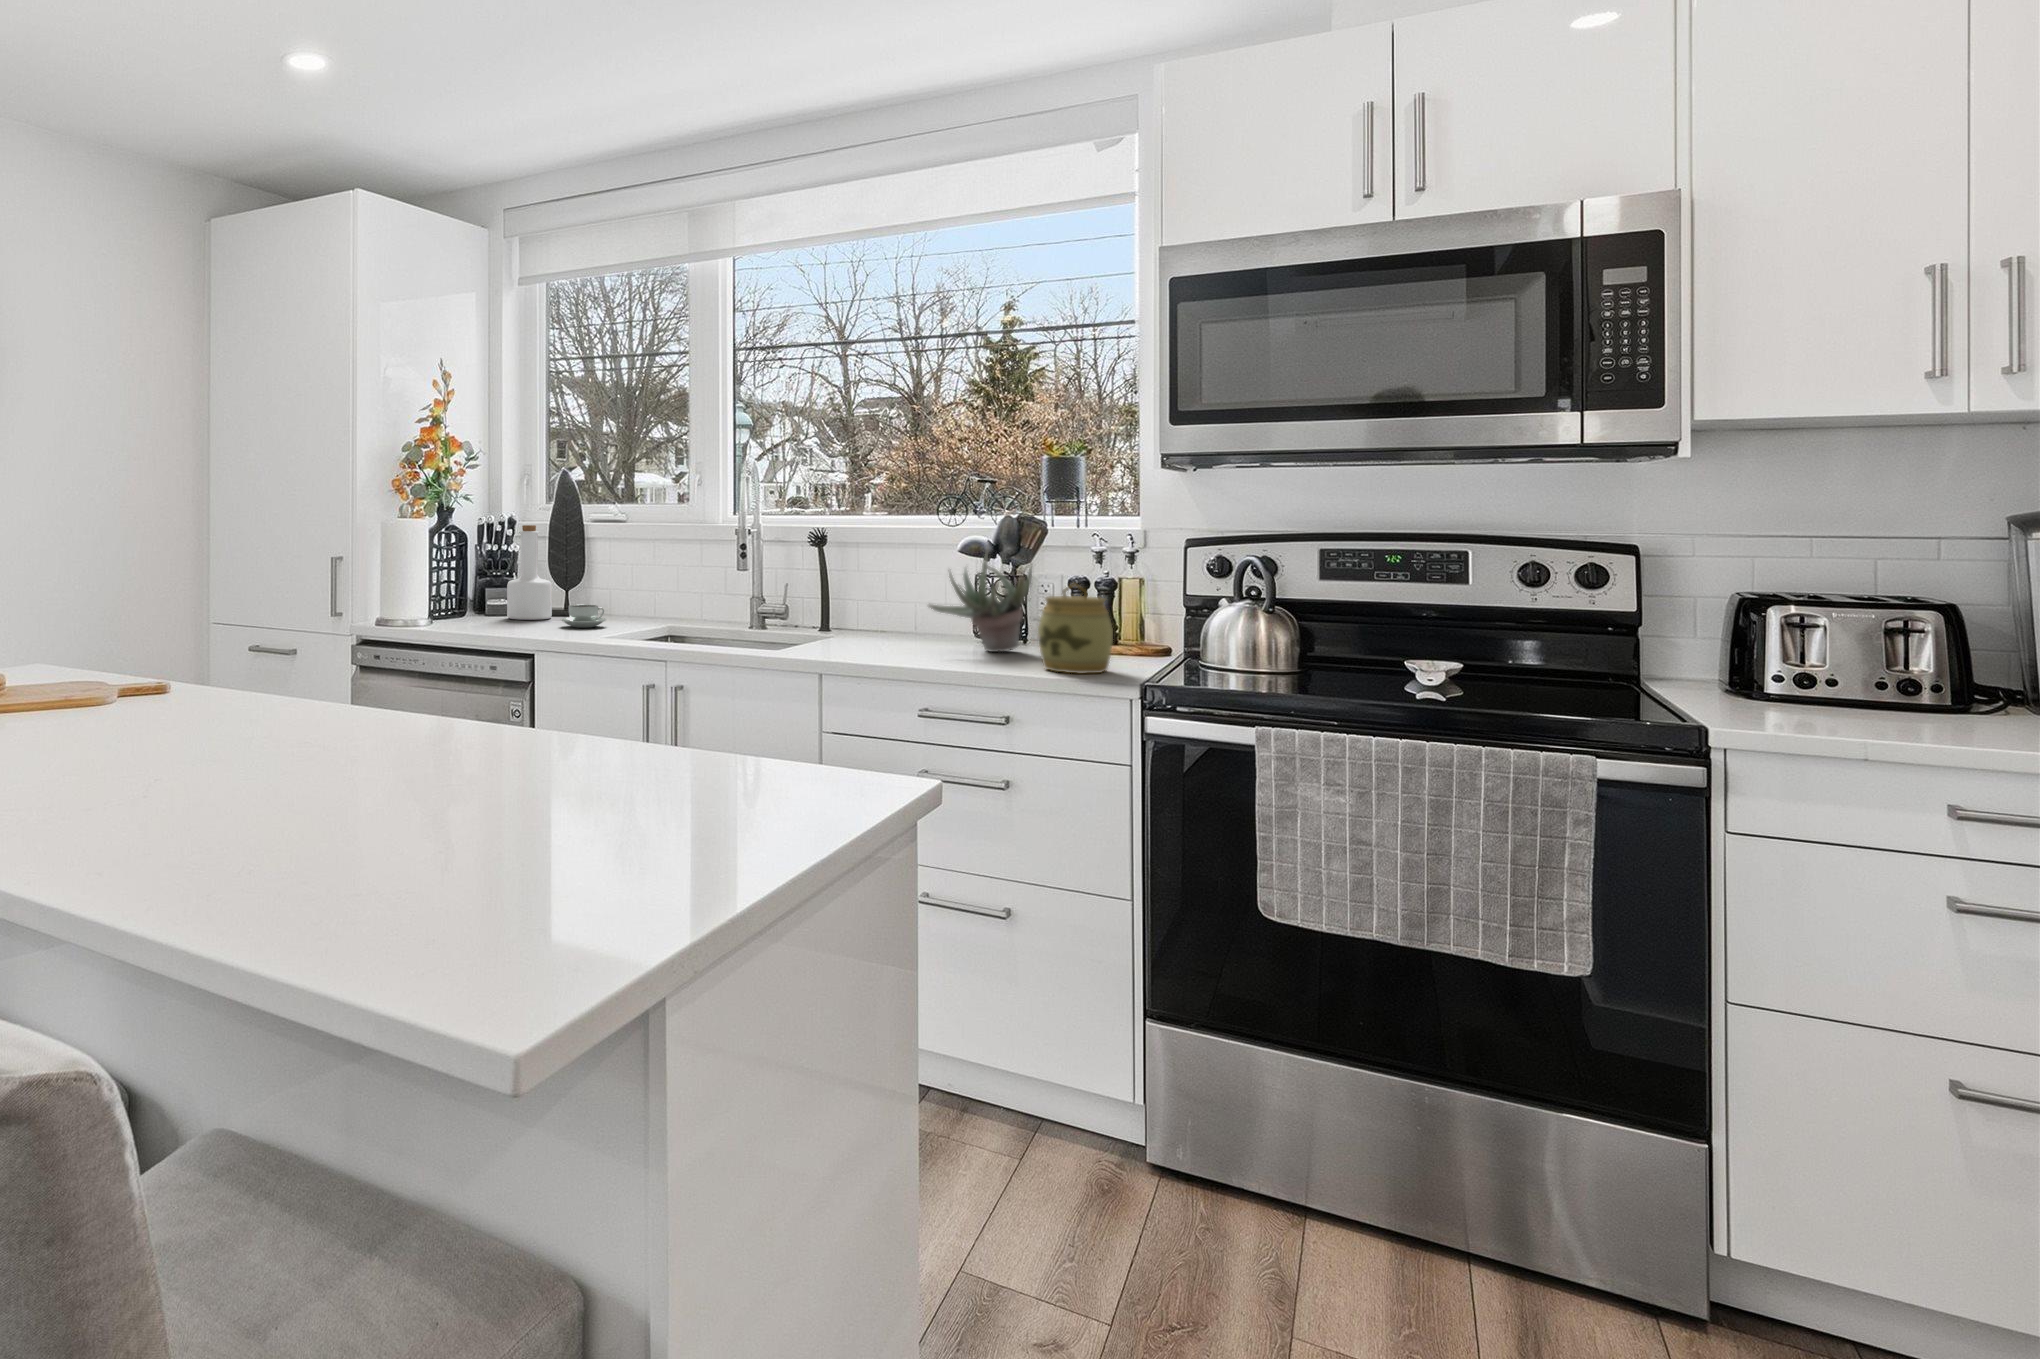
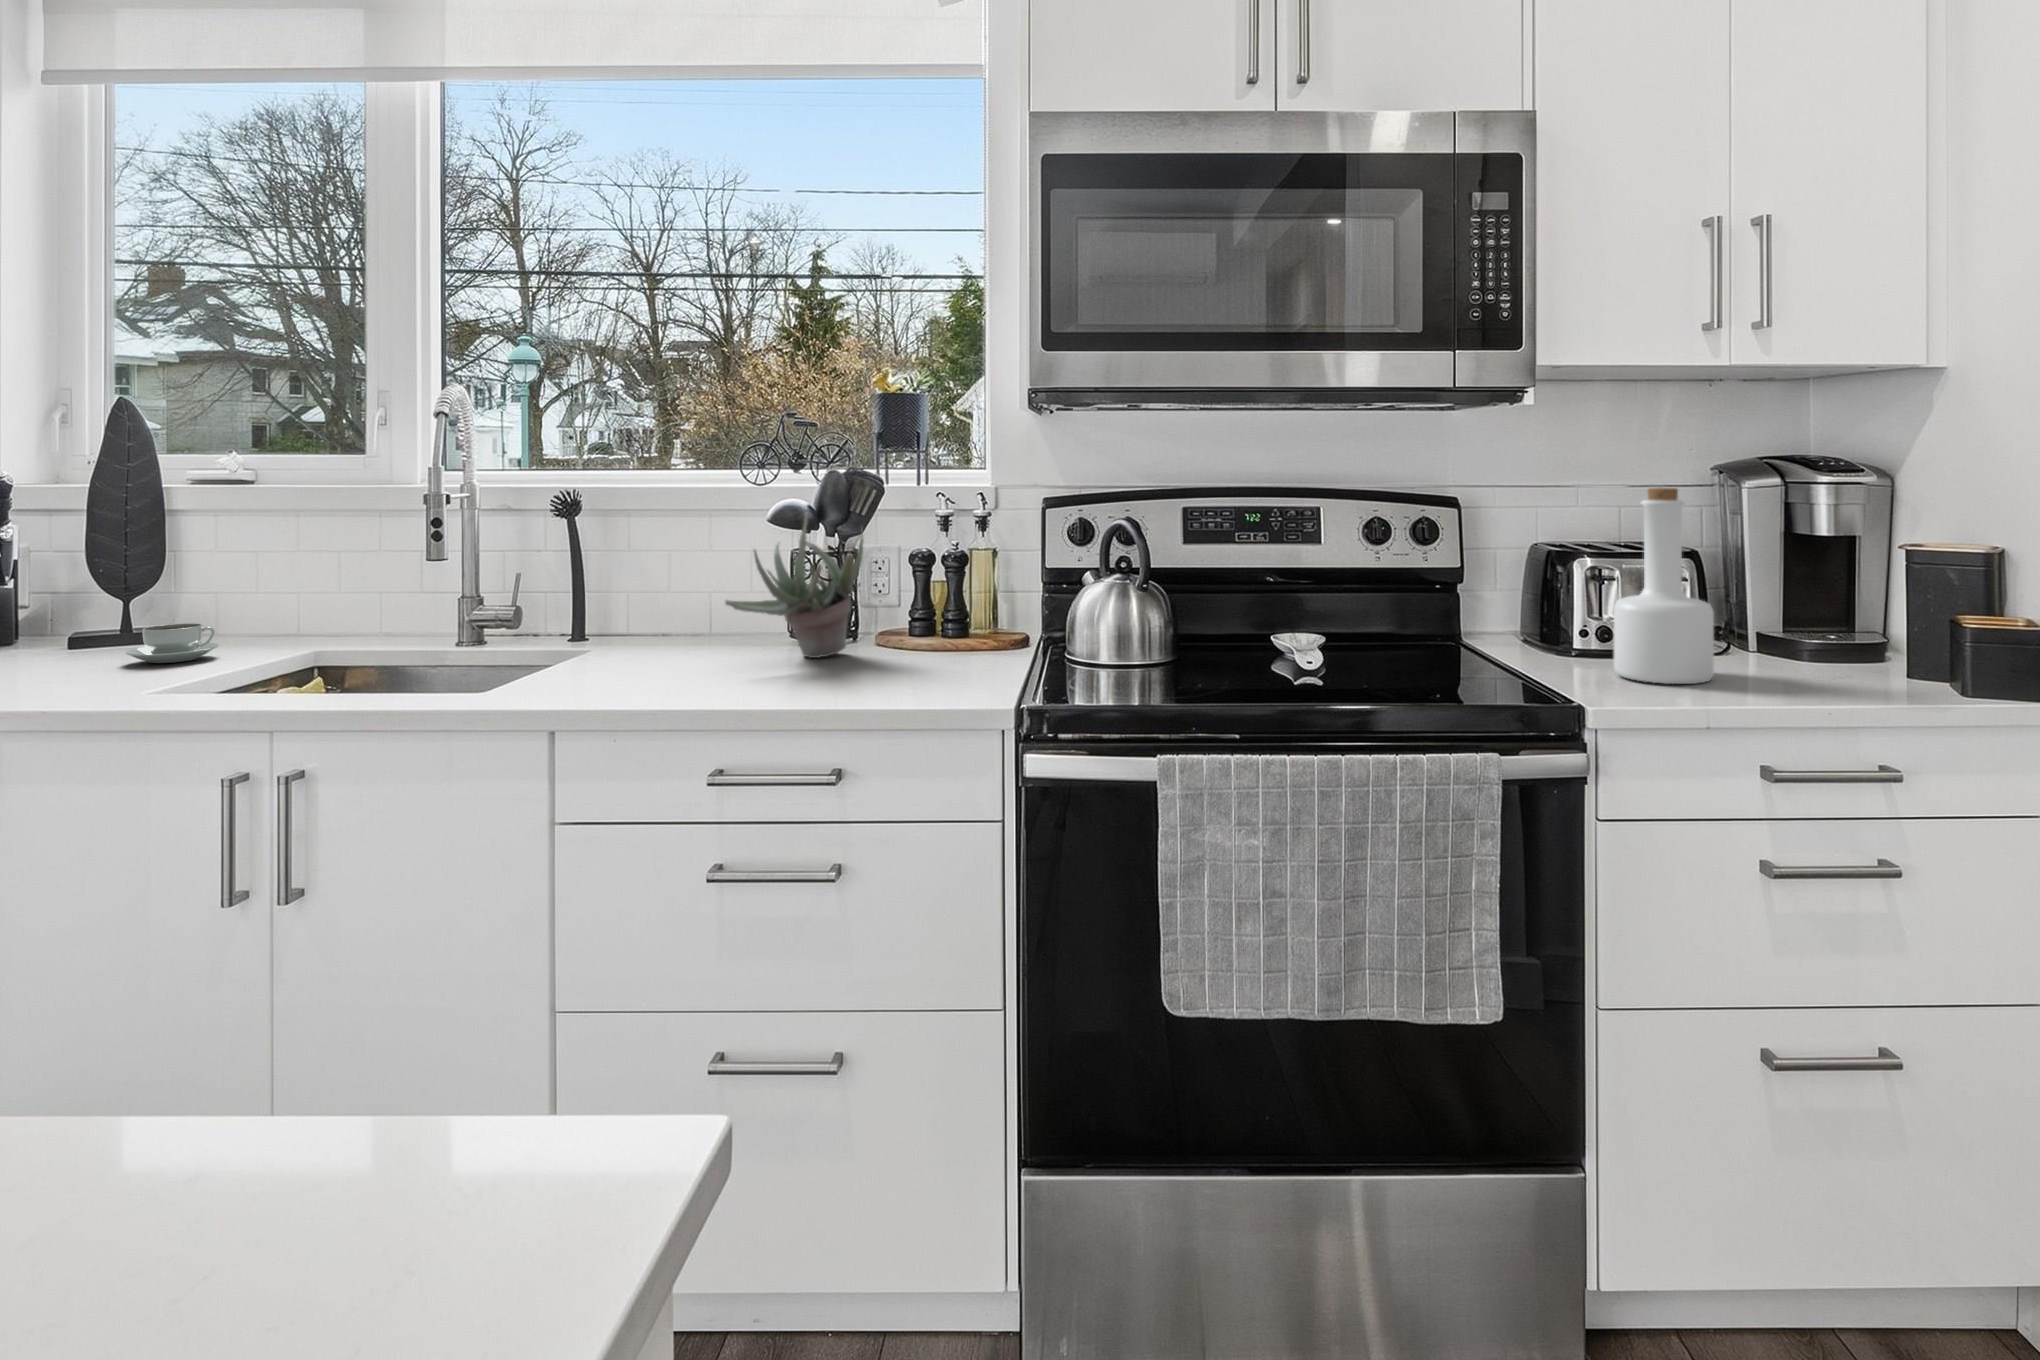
bottle: present [507,525,552,620] -> present [1614,488,1714,684]
jar: present [1038,583,1113,673] -> none [876,564,970,690]

